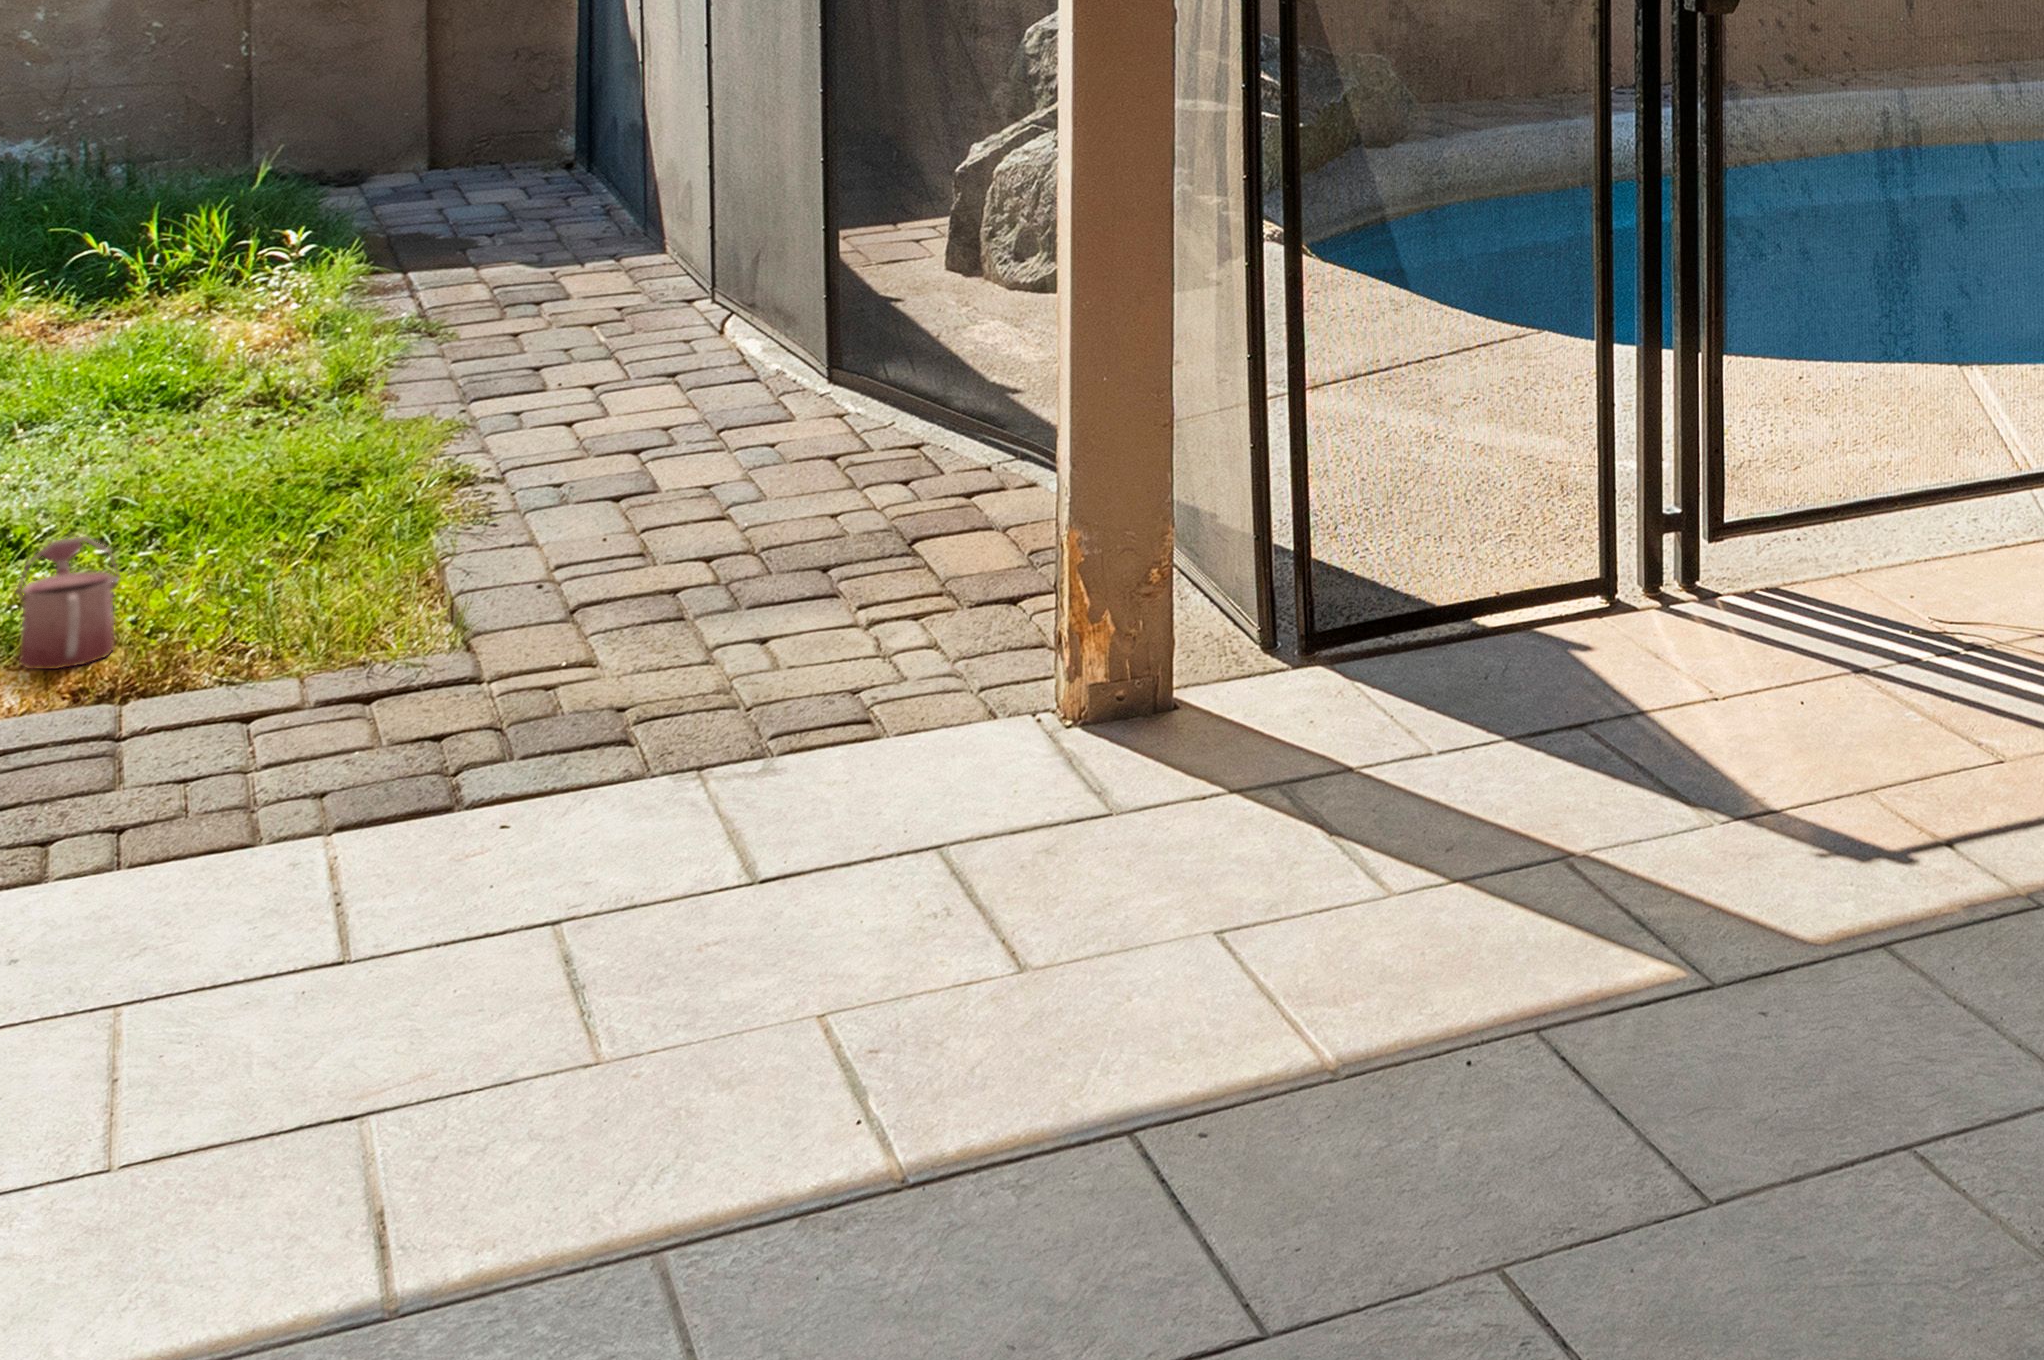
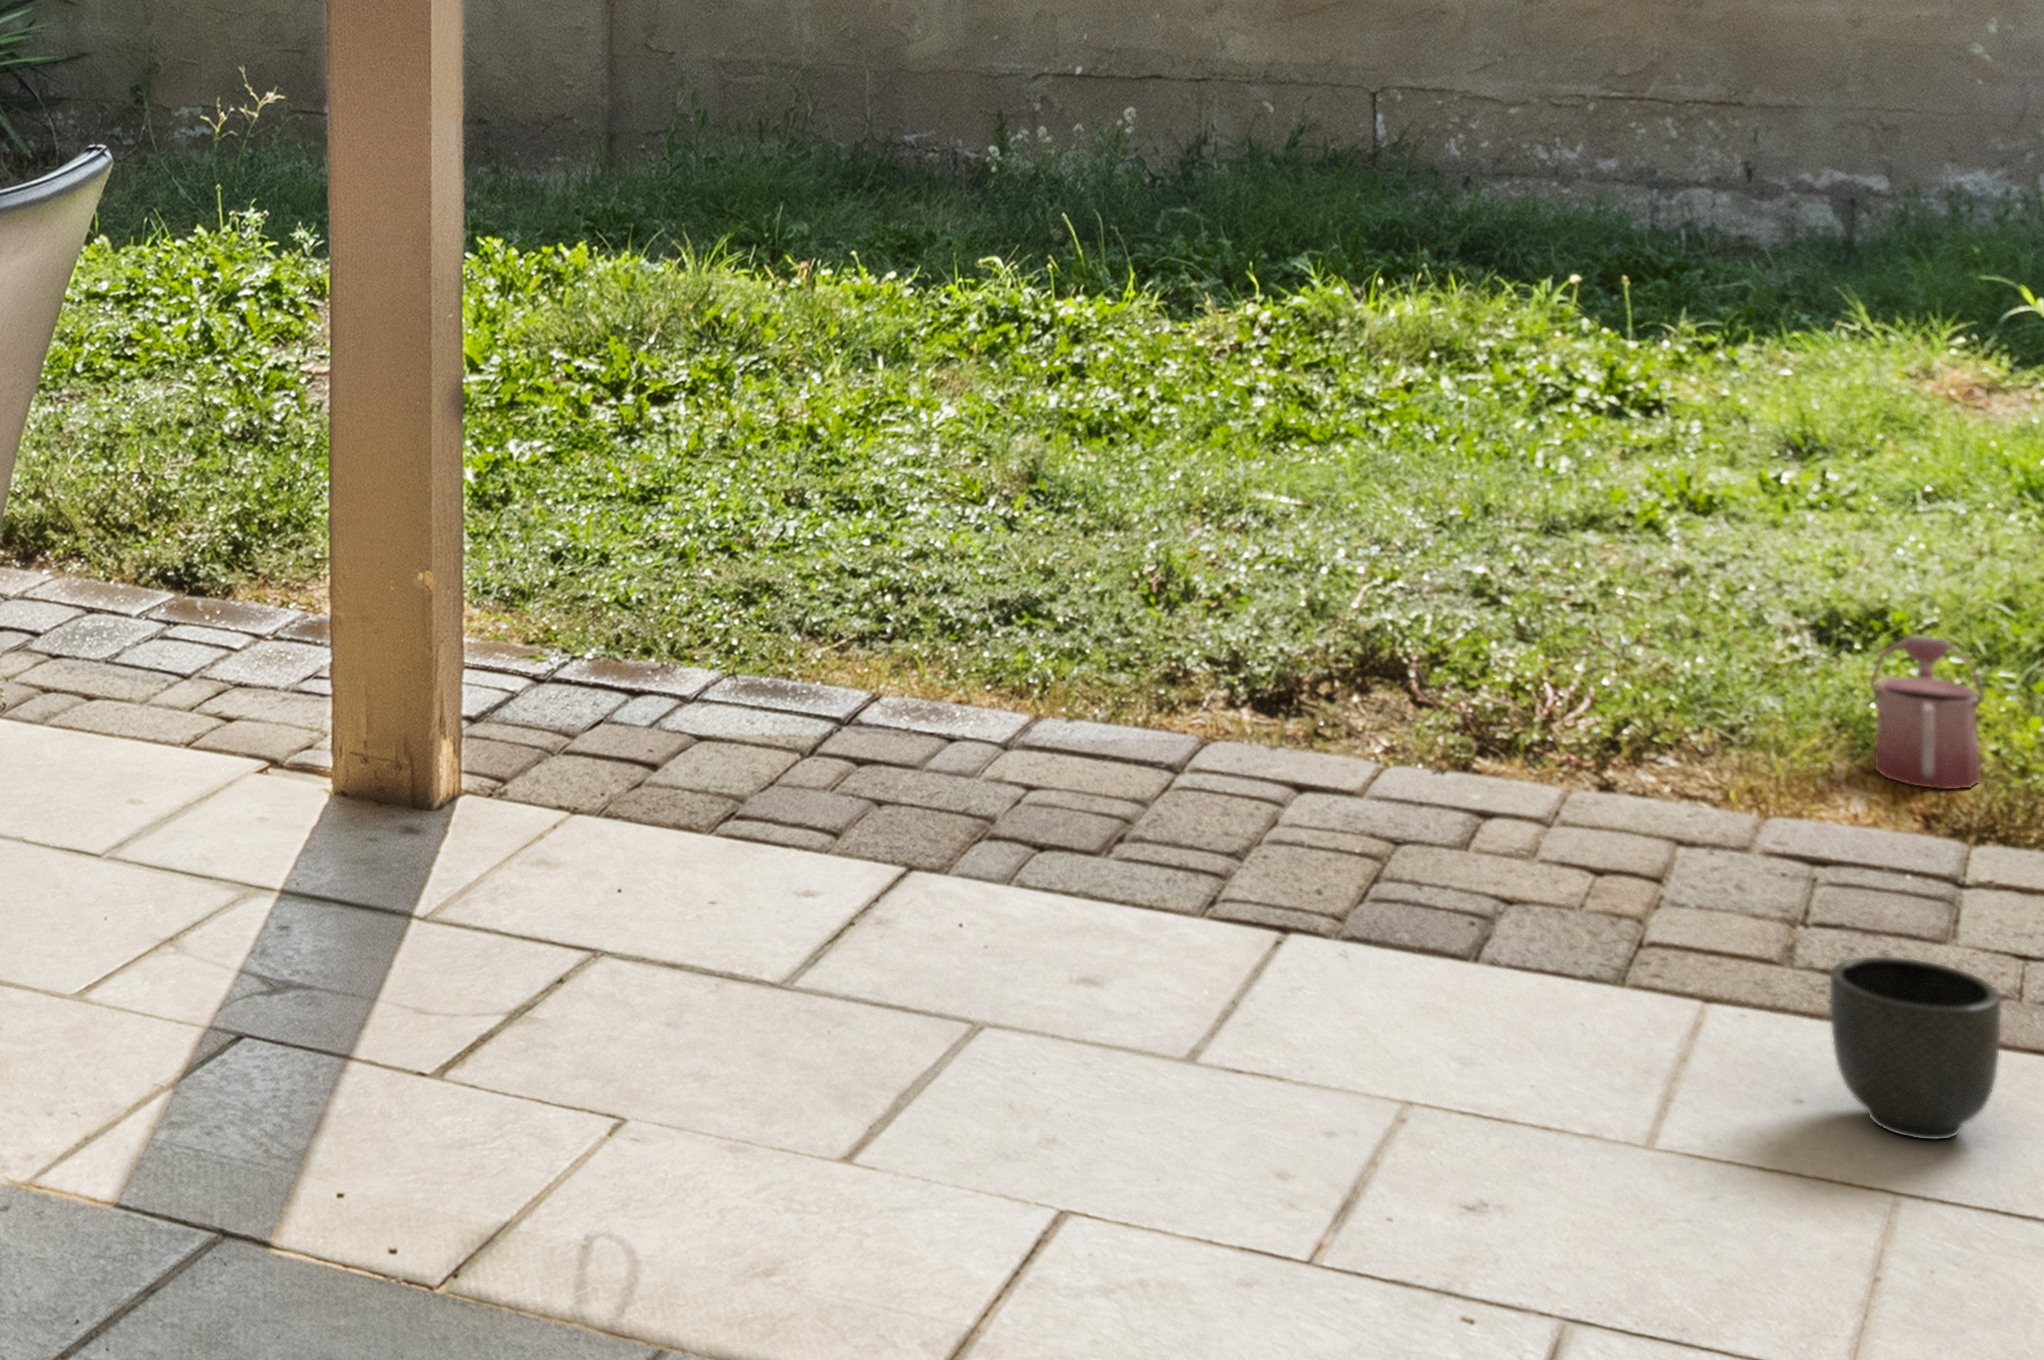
planter: none [38,802,192,961] -> present [1830,957,2001,1139]

